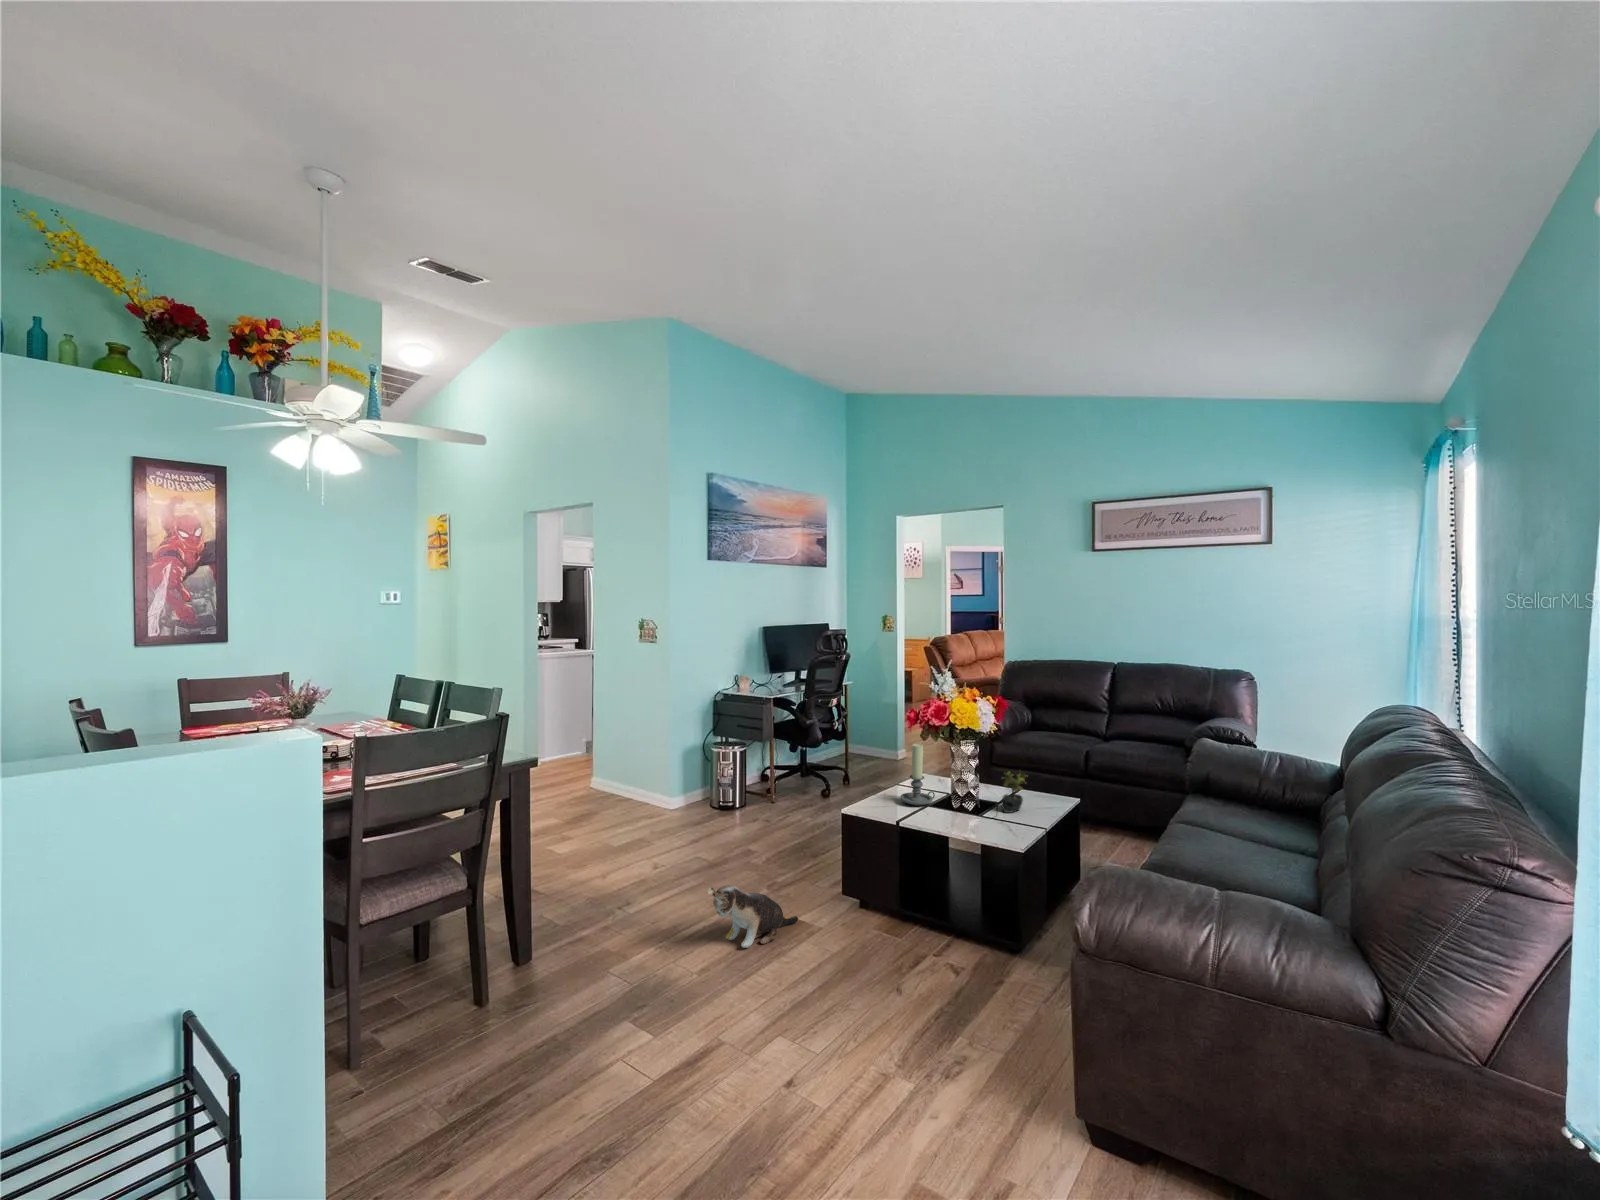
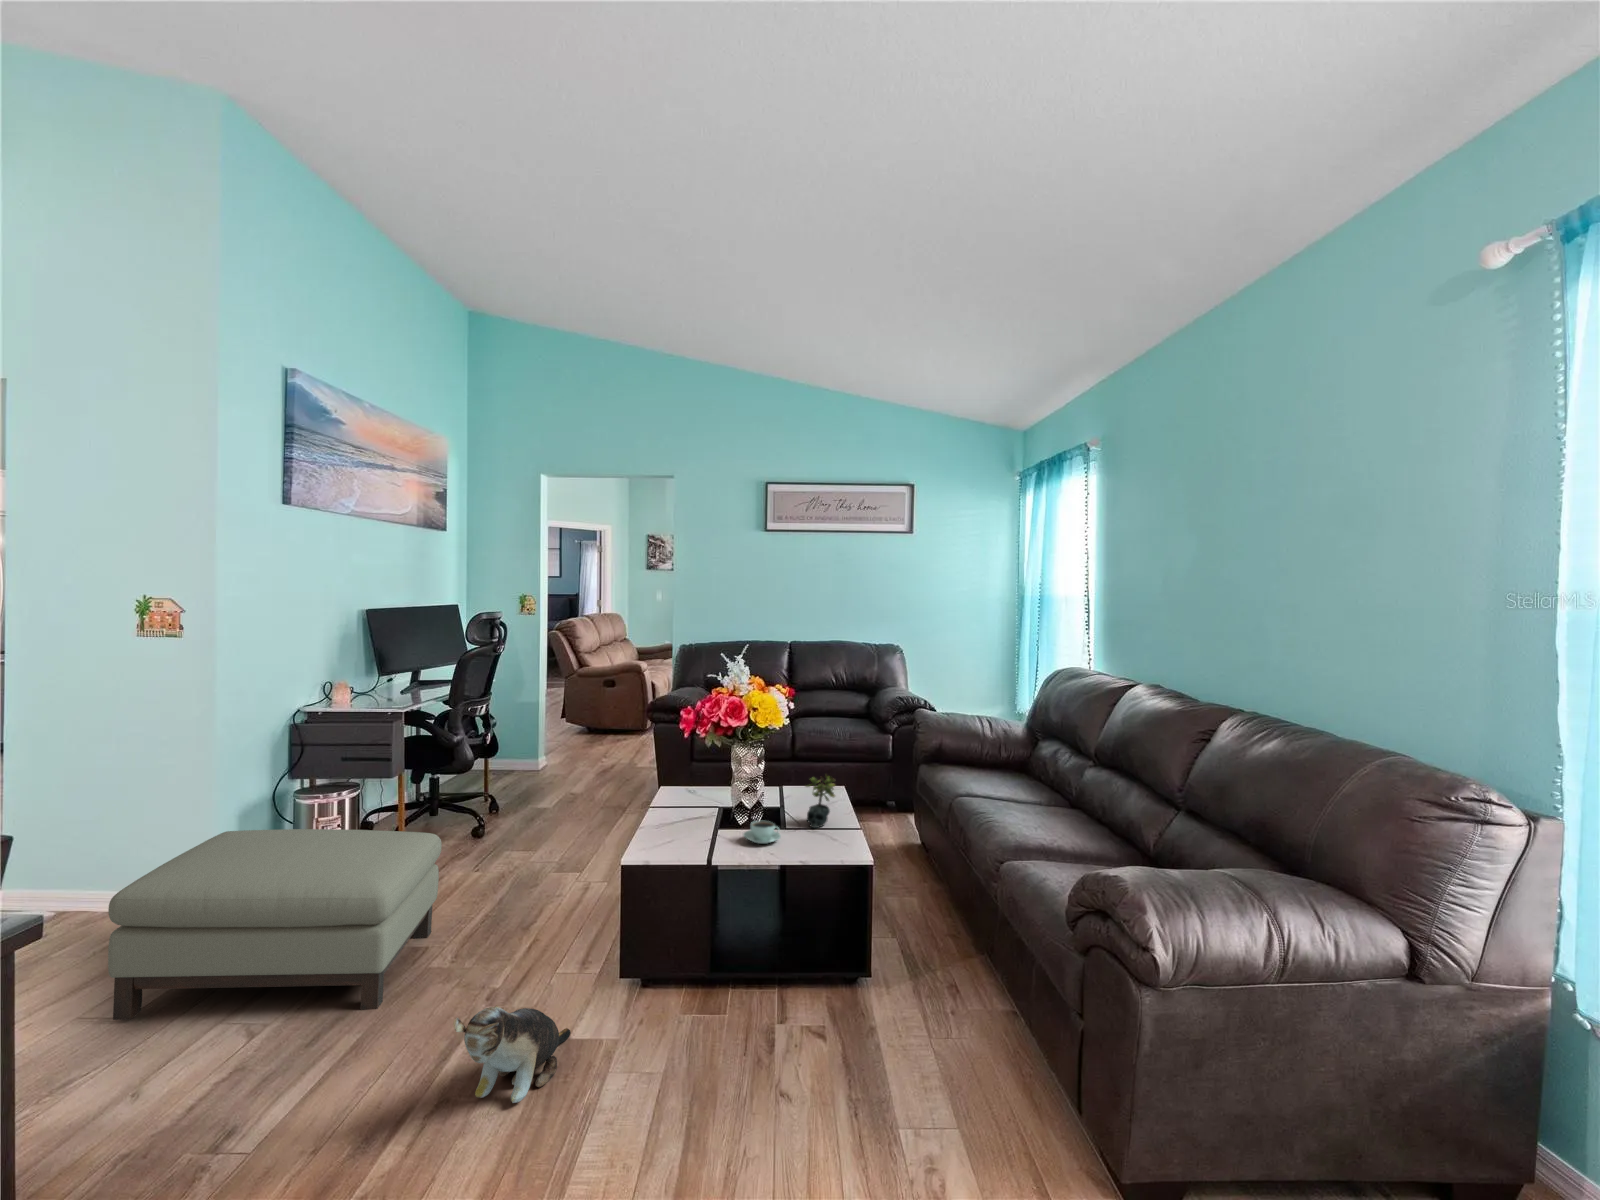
candle holder: present [901,744,935,806] -> none [679,754,721,836]
ottoman: none [596,764,768,883] -> present [108,829,442,1020]
coffee cup: none [939,800,969,818] -> present [743,821,781,844]

